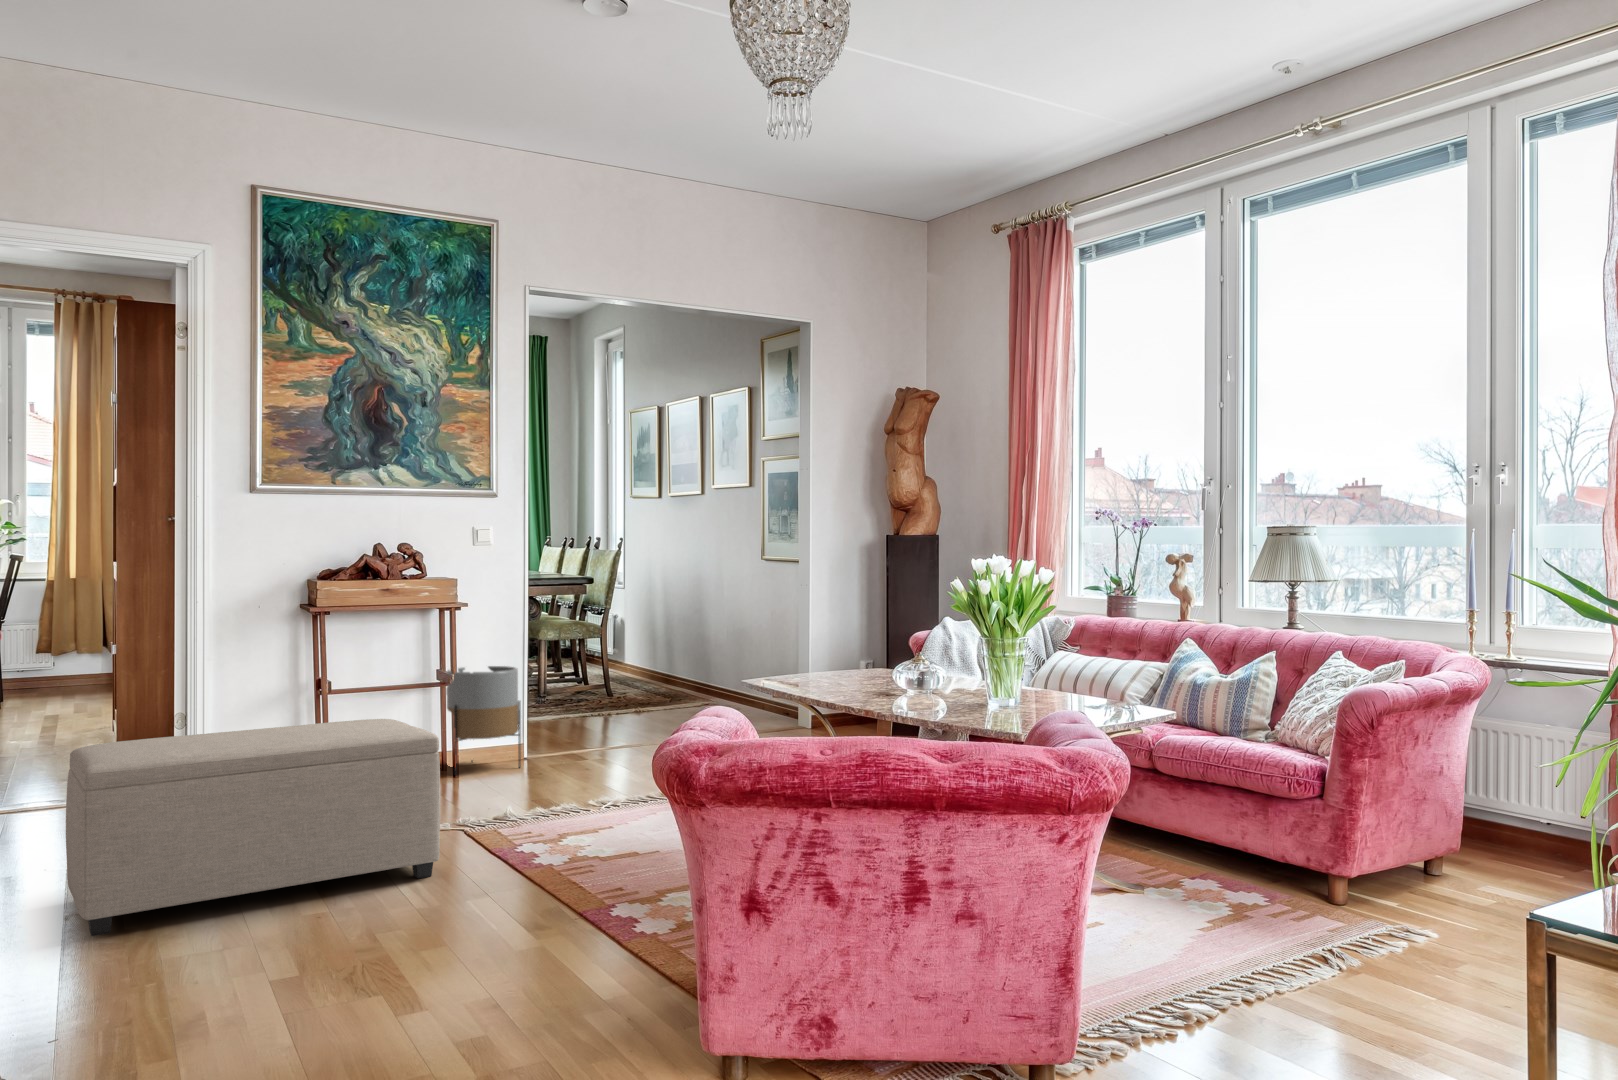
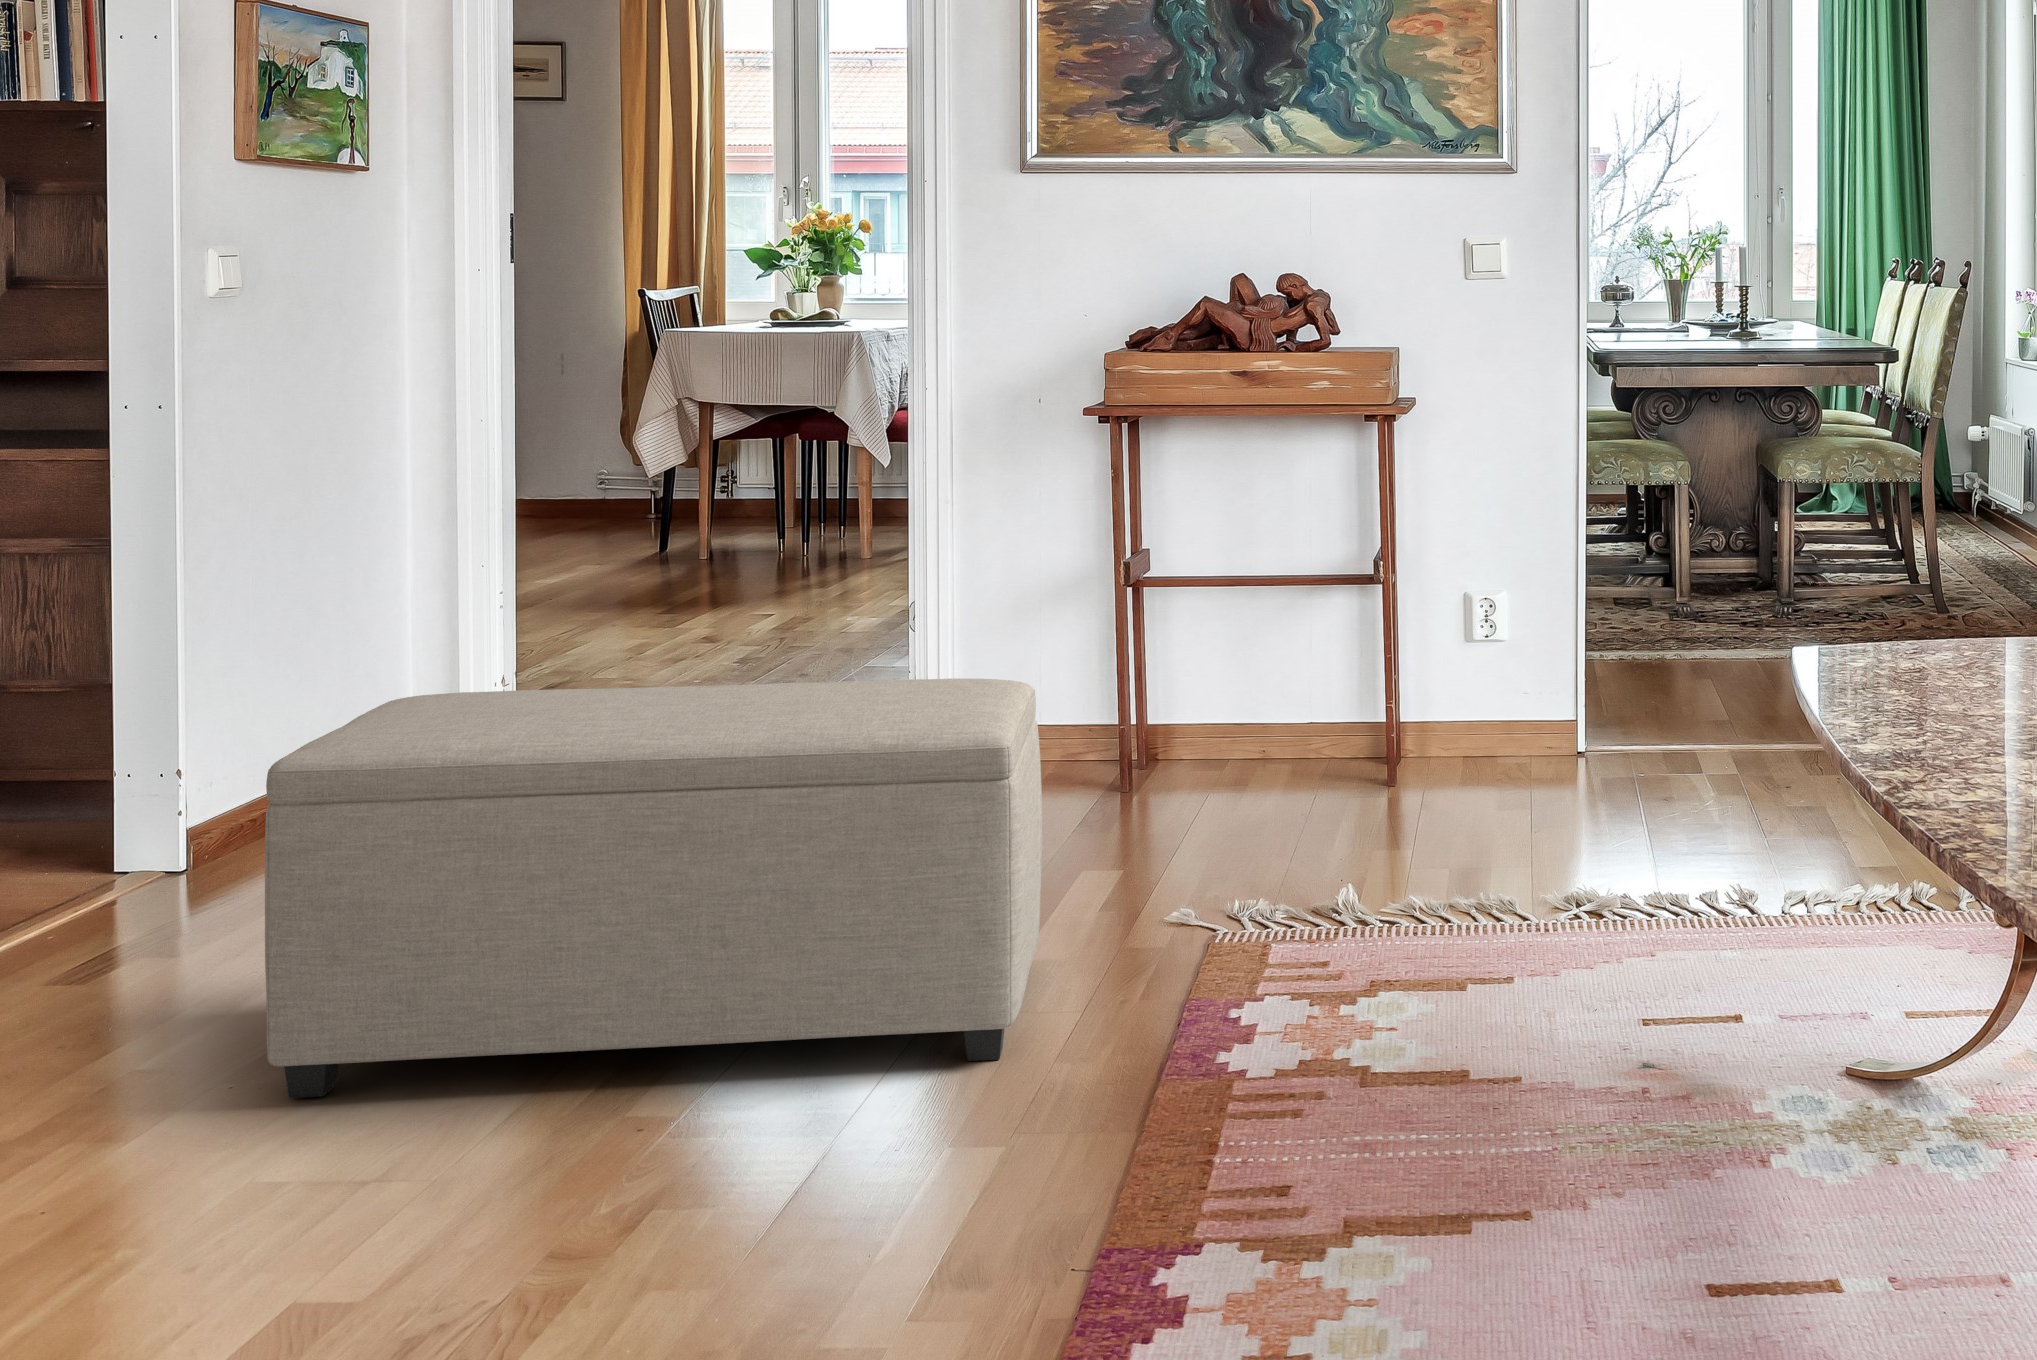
planter: present [446,666,521,775] -> none [1379,542,1530,778]

